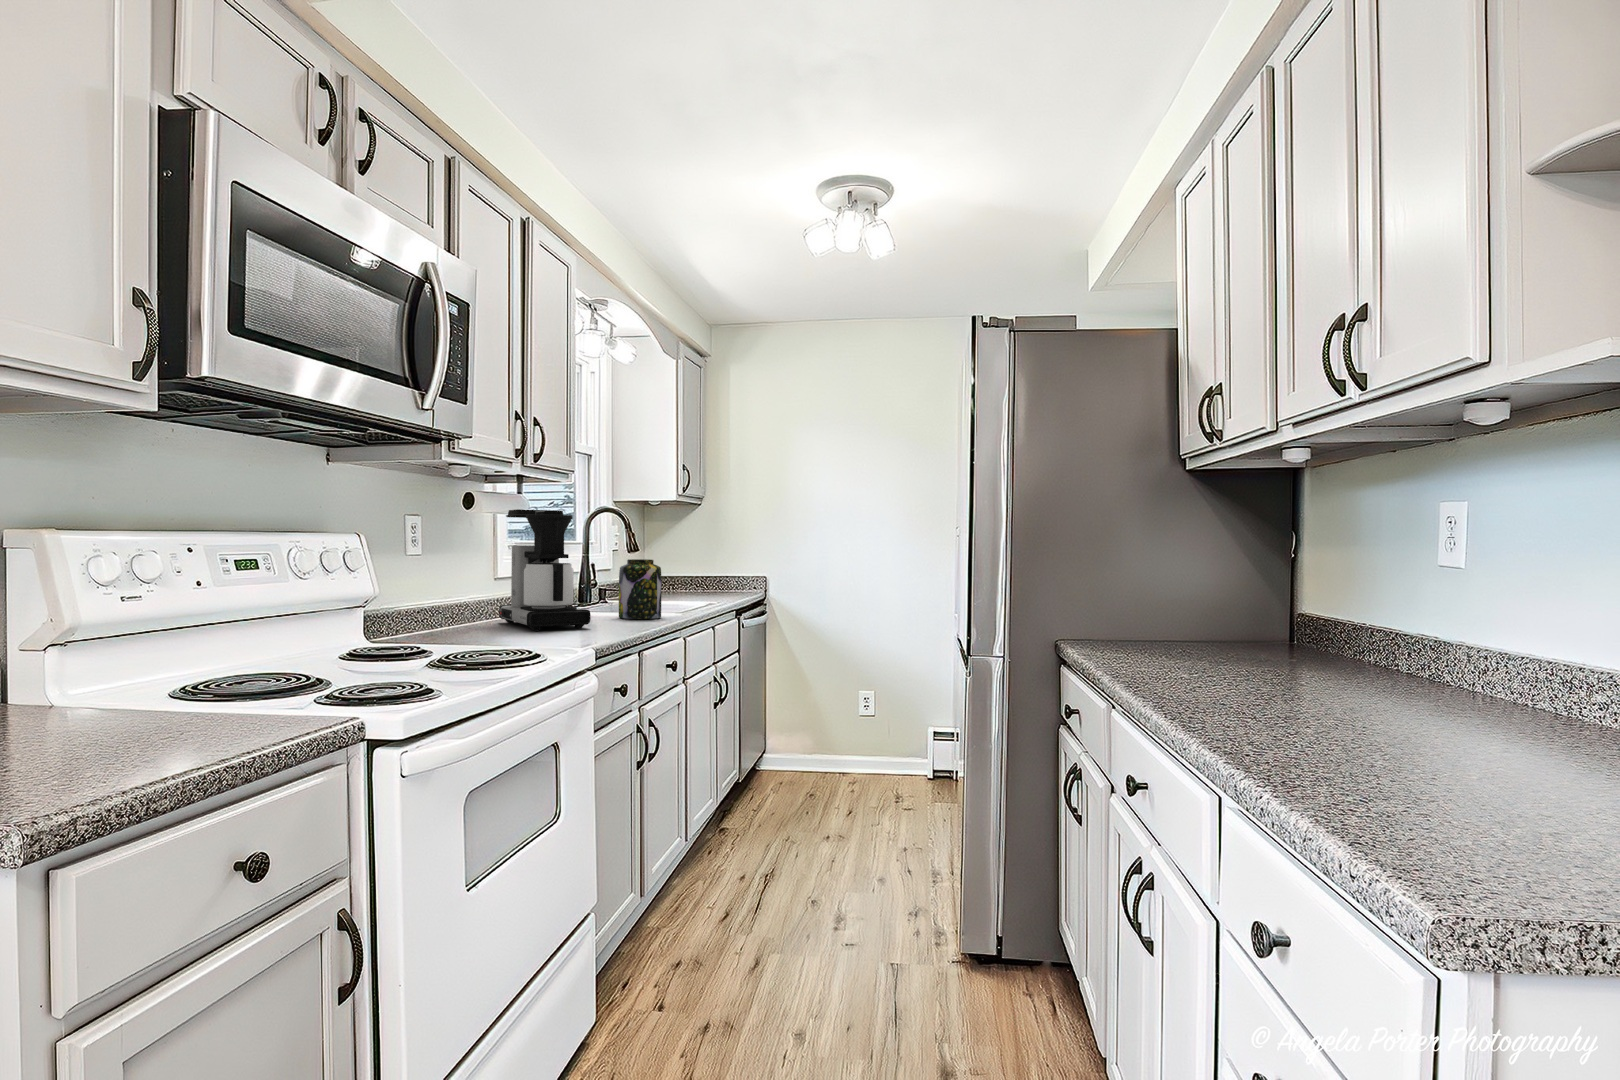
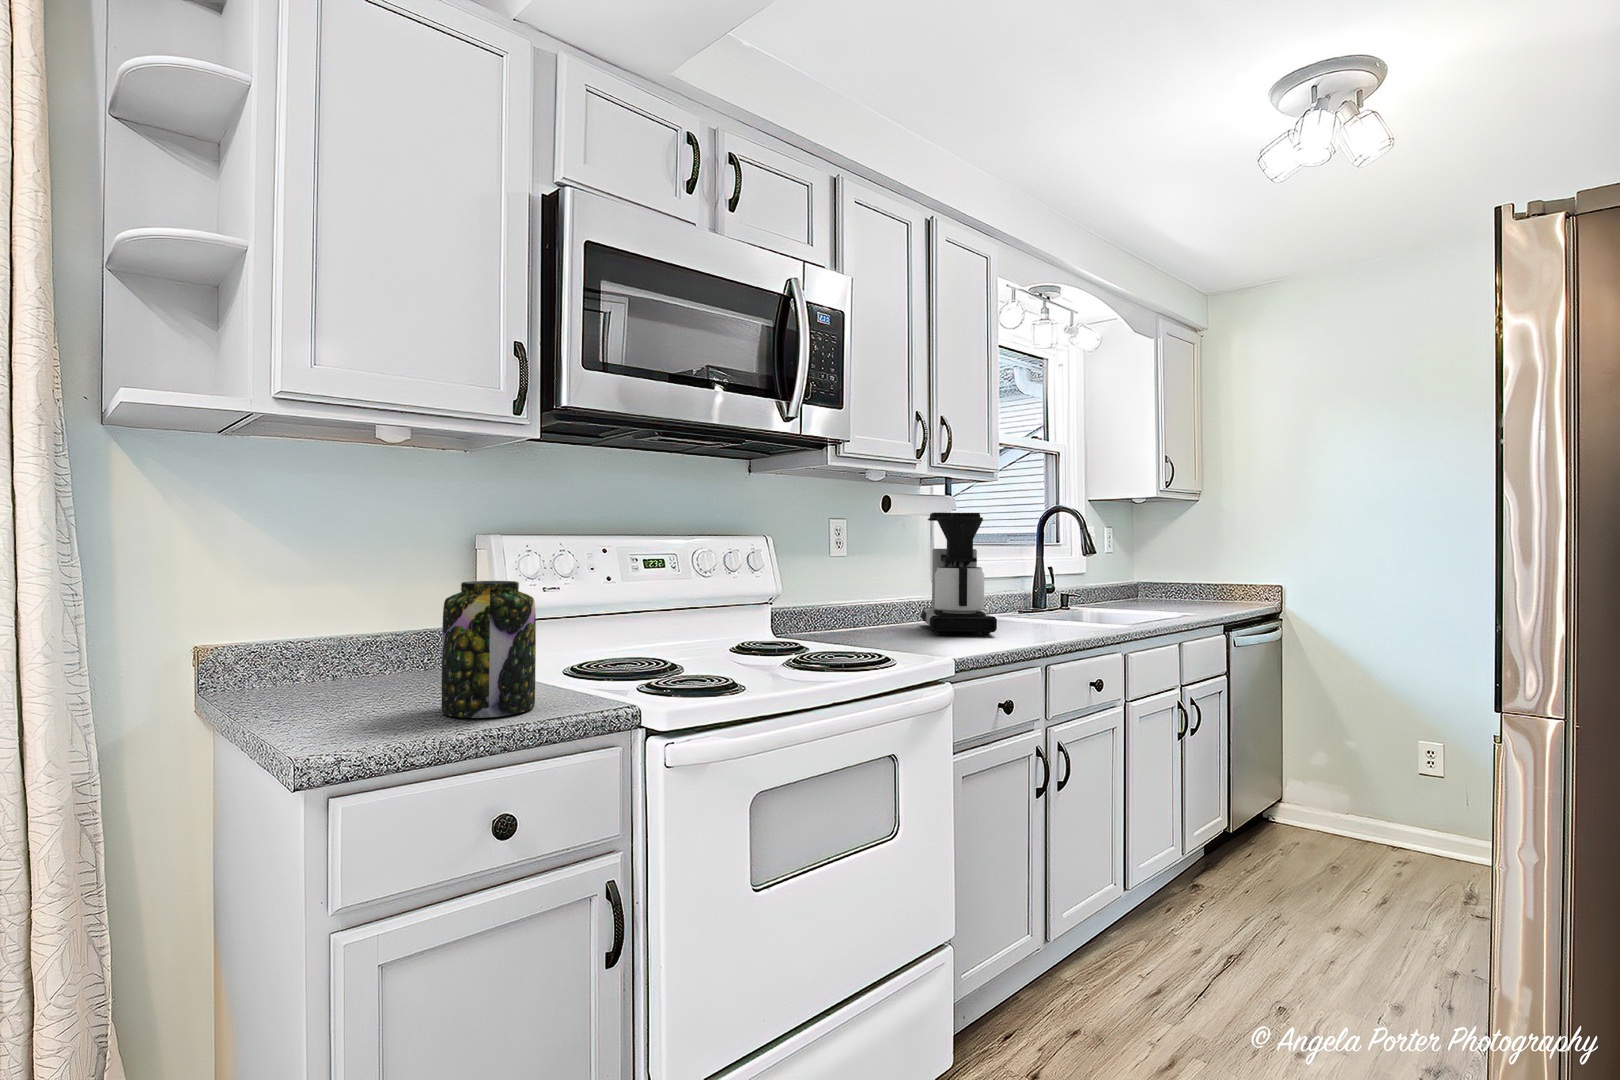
jar: present [619,559,662,619] -> present [442,581,536,718]

